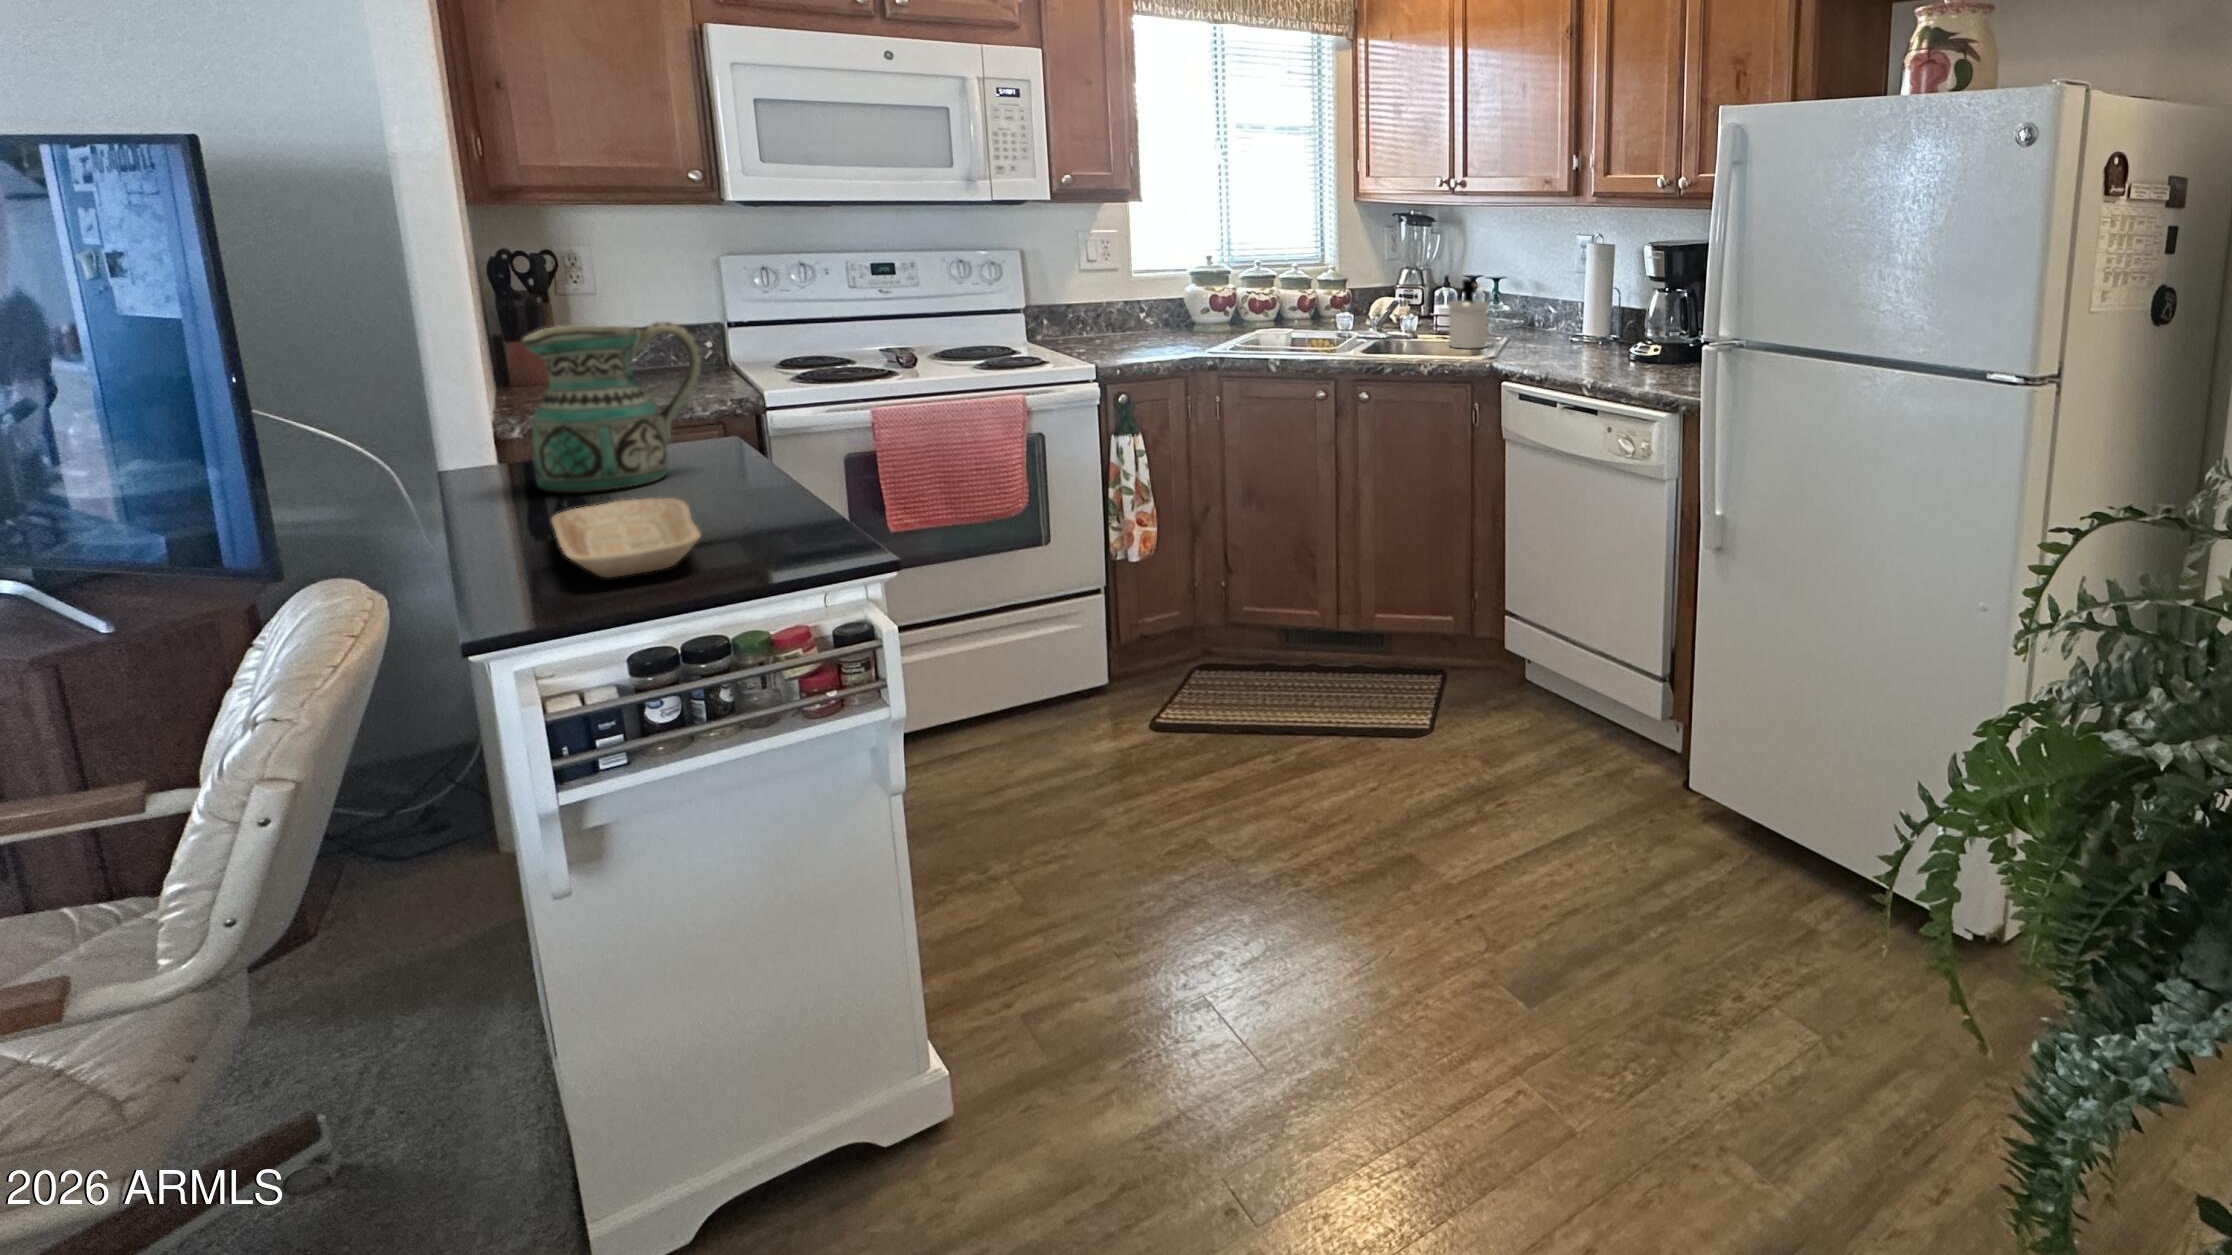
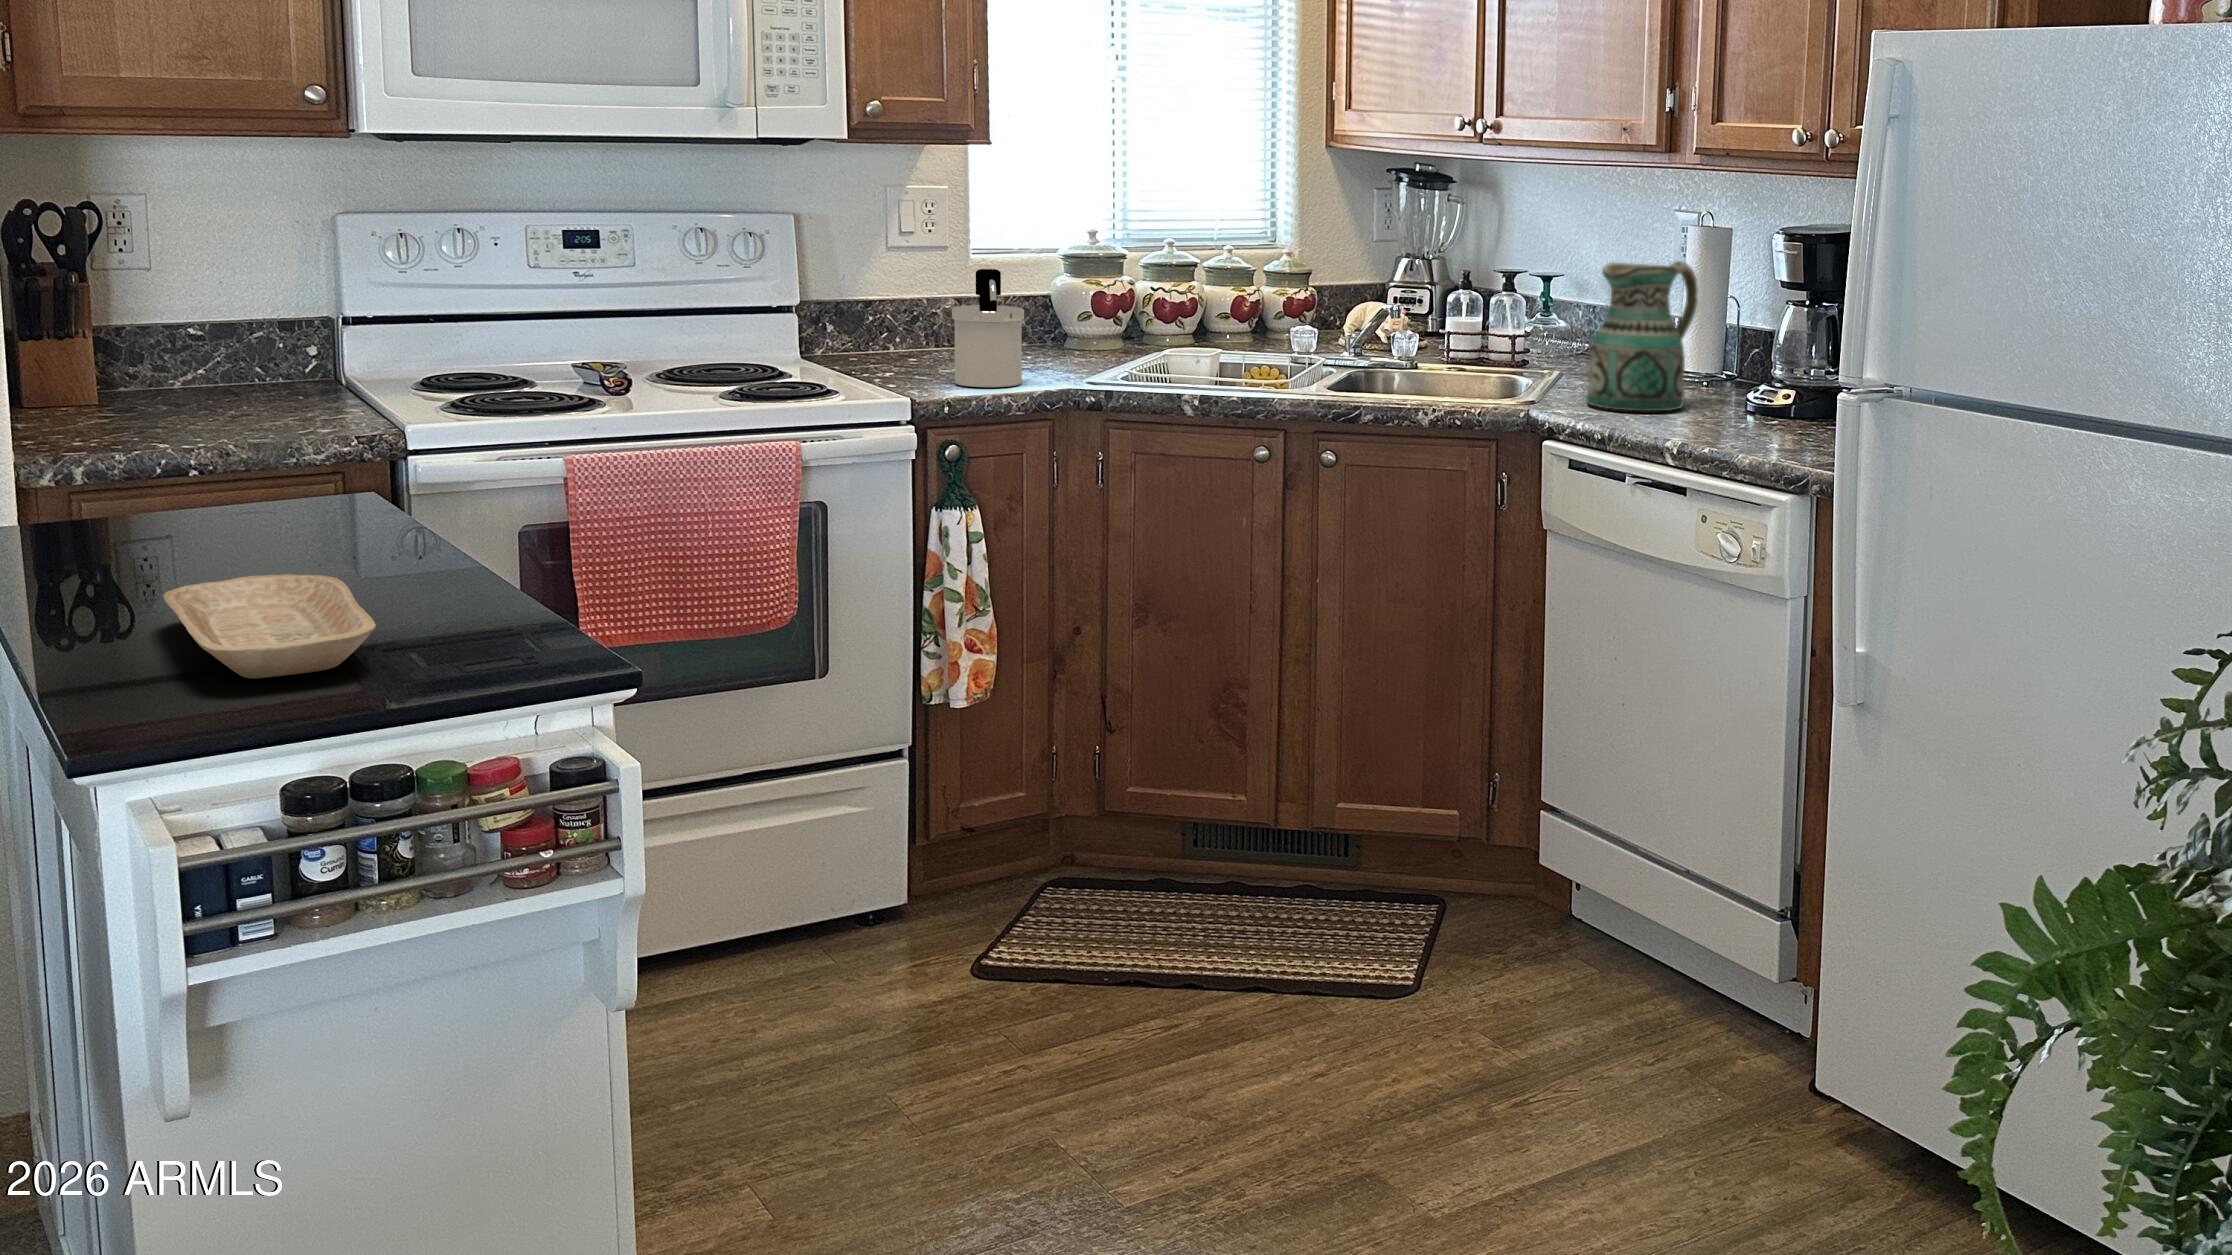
soap dispenser: present [1448,278,1489,349] -> present [952,269,1024,387]
ceramic pitcher: present [522,322,701,492] -> present [1586,261,1698,411]

